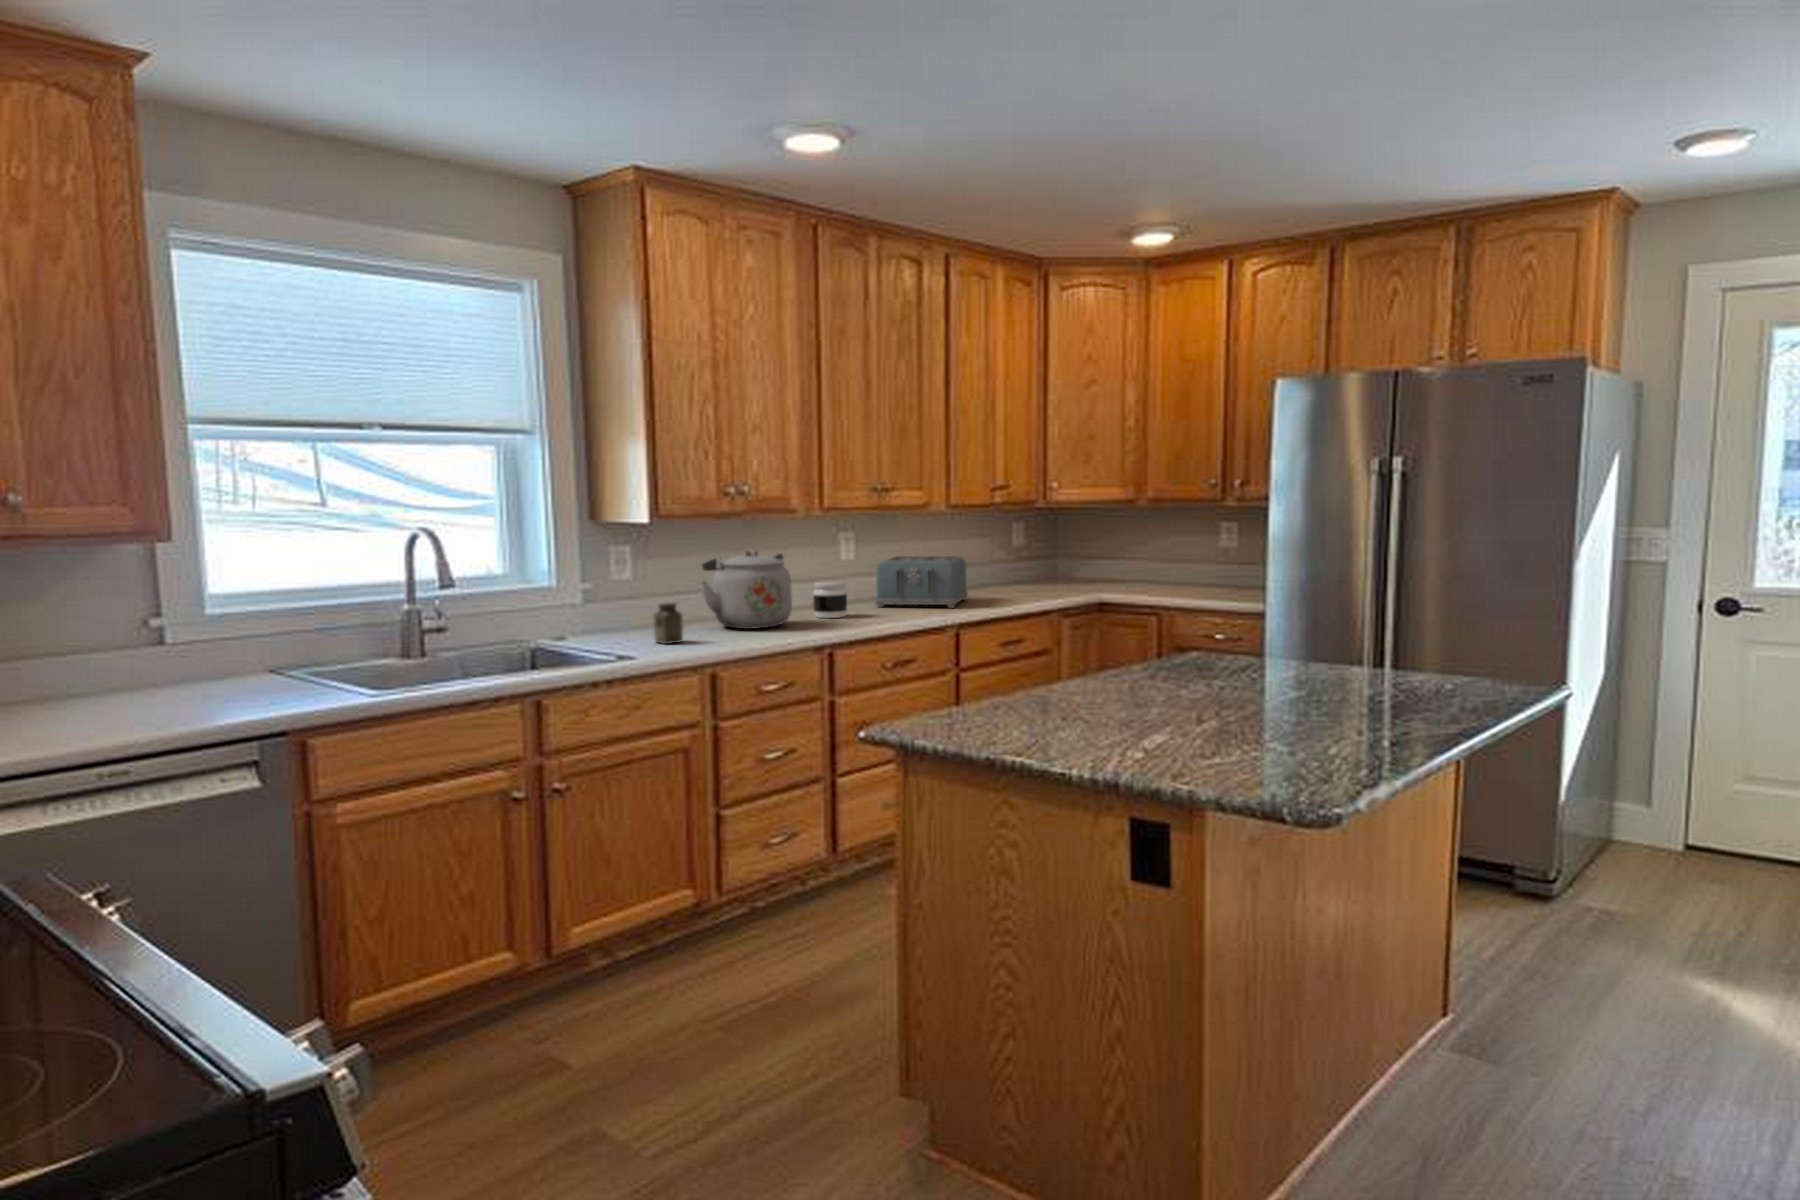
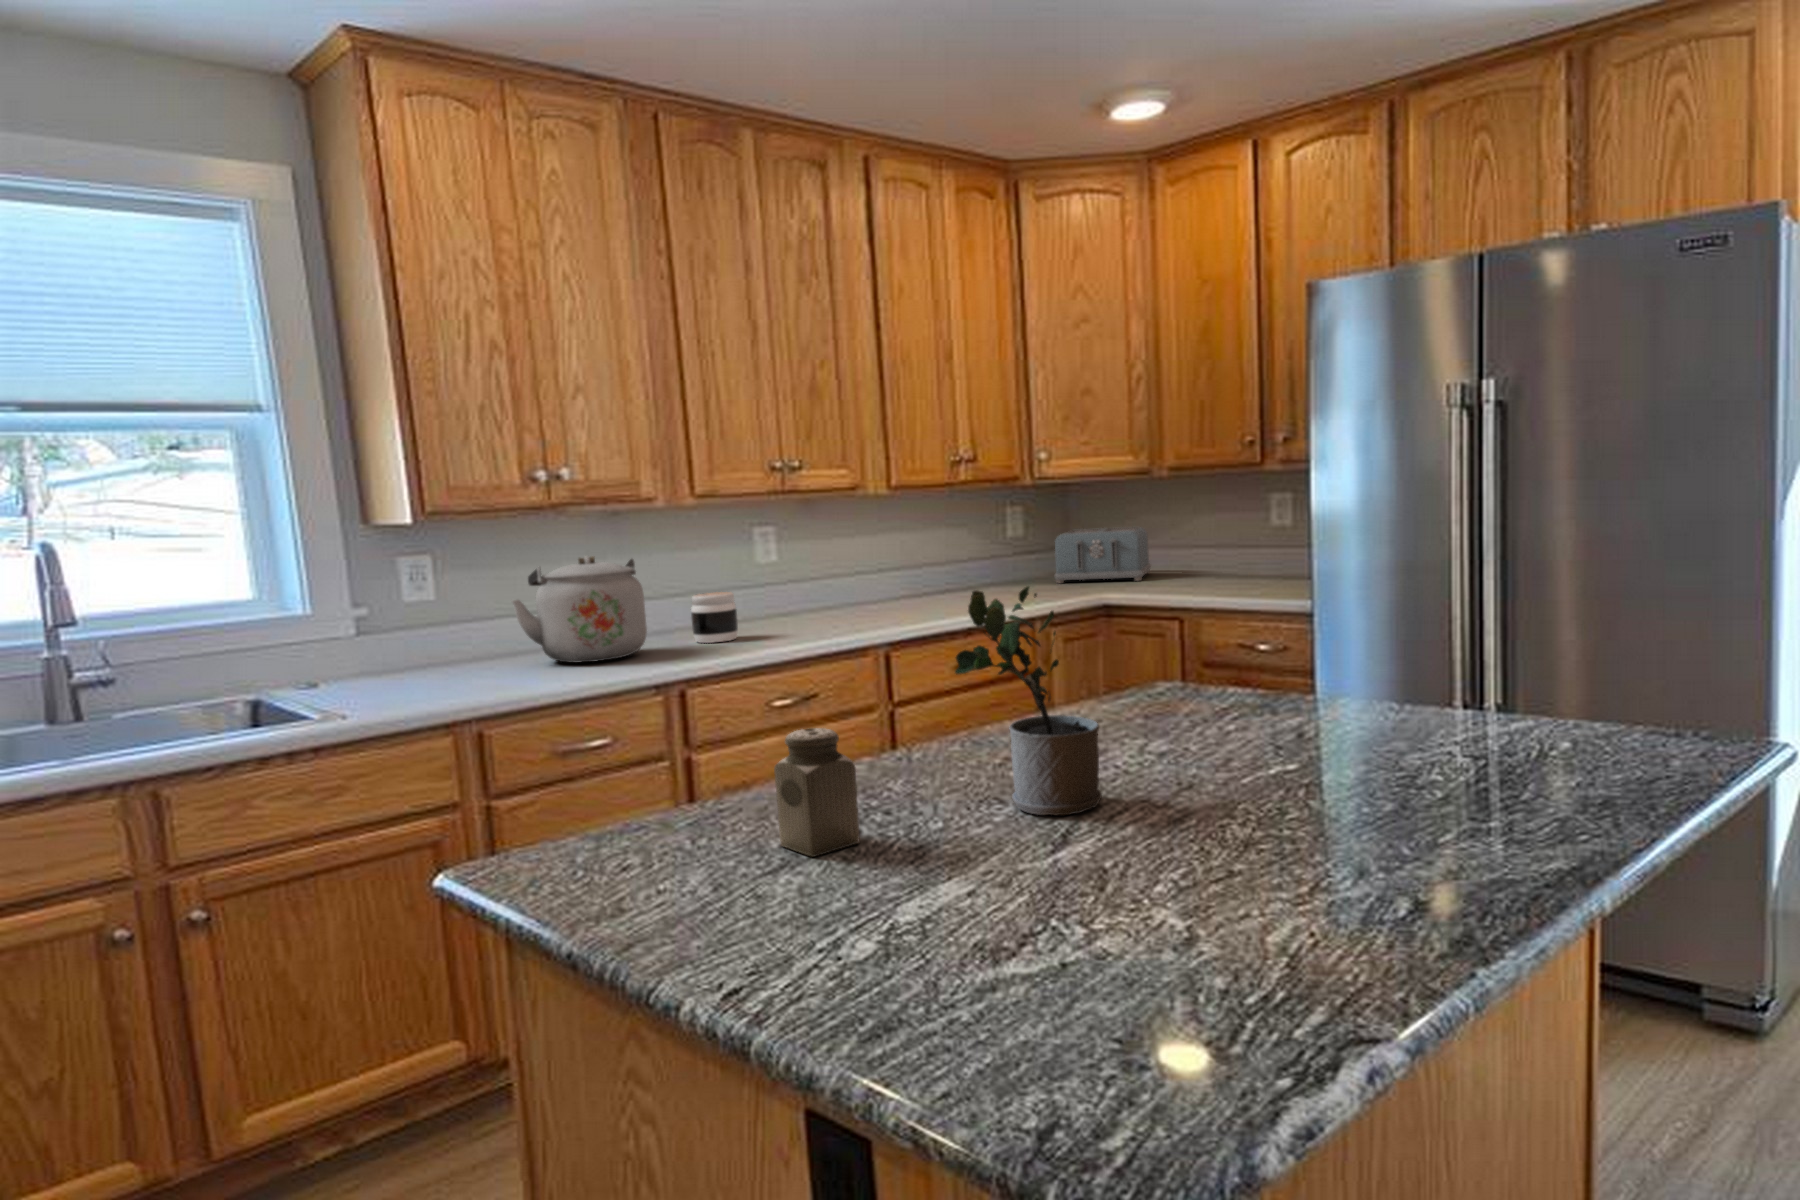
toaster: present [875,556,968,608] -> present [1055,527,1151,583]
potted plant: none [1132,586,1206,712] -> present [955,586,1102,815]
salt shaker: present [653,602,683,644] -> present [774,728,859,857]

